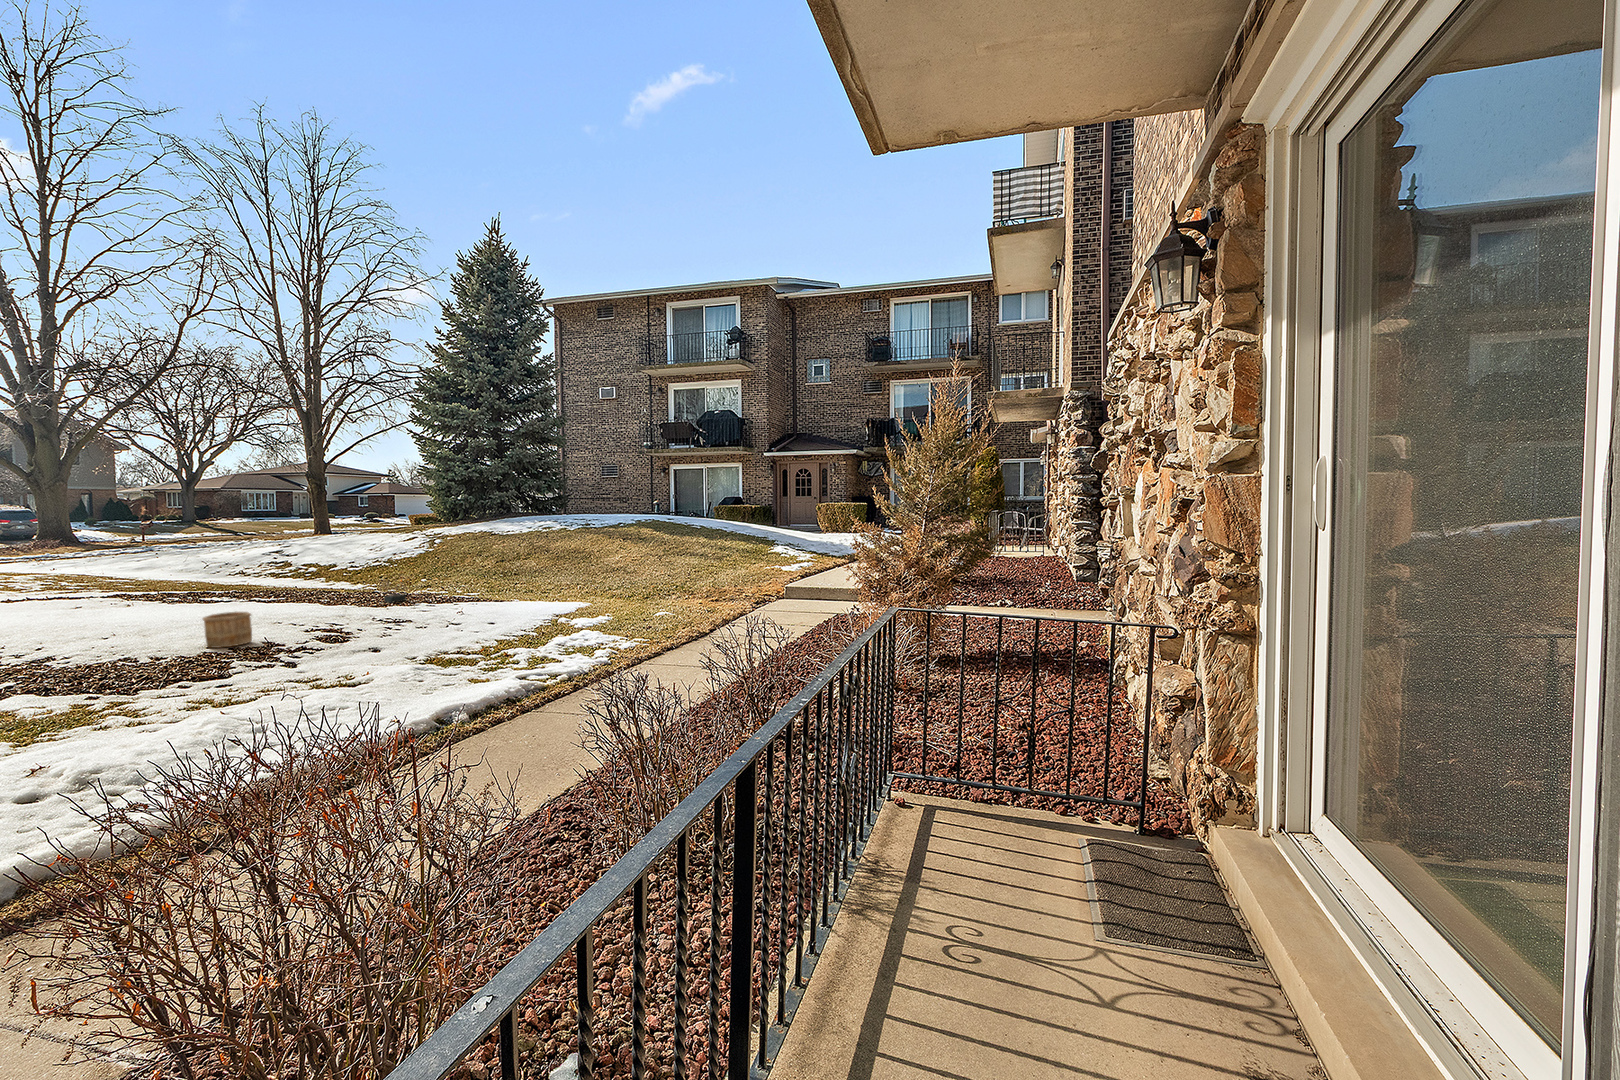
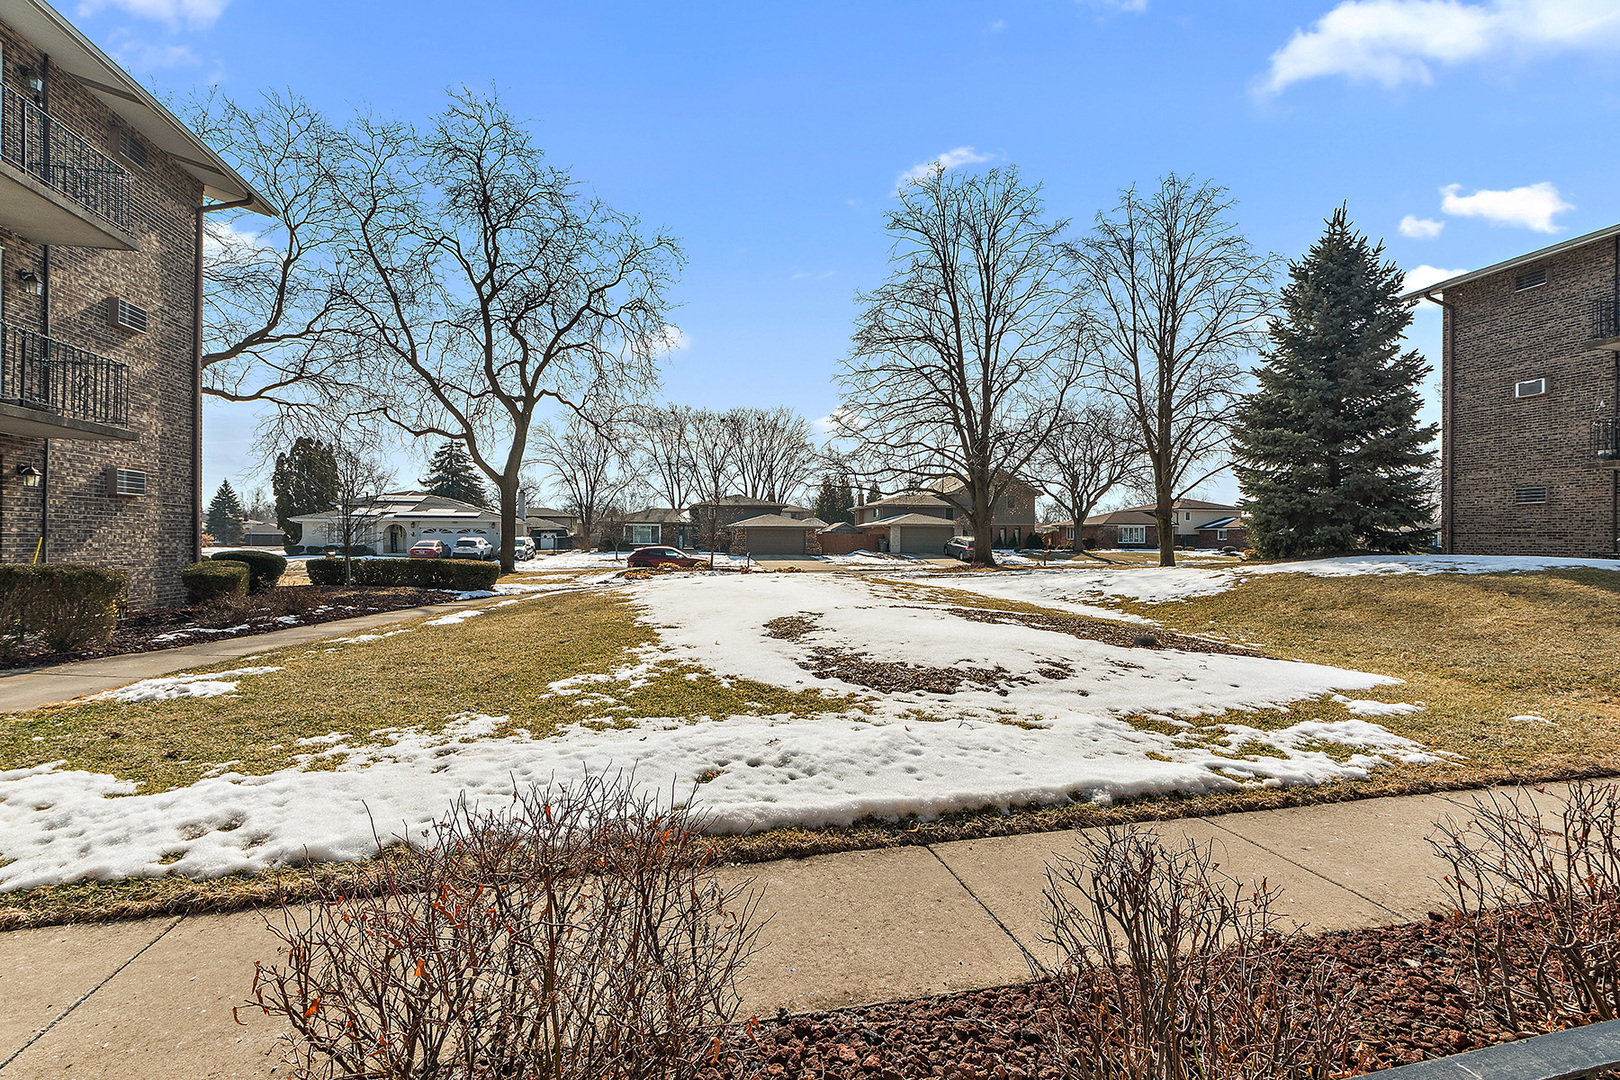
wooden bucket: present [203,612,252,648] -> none [957,633,993,665]

